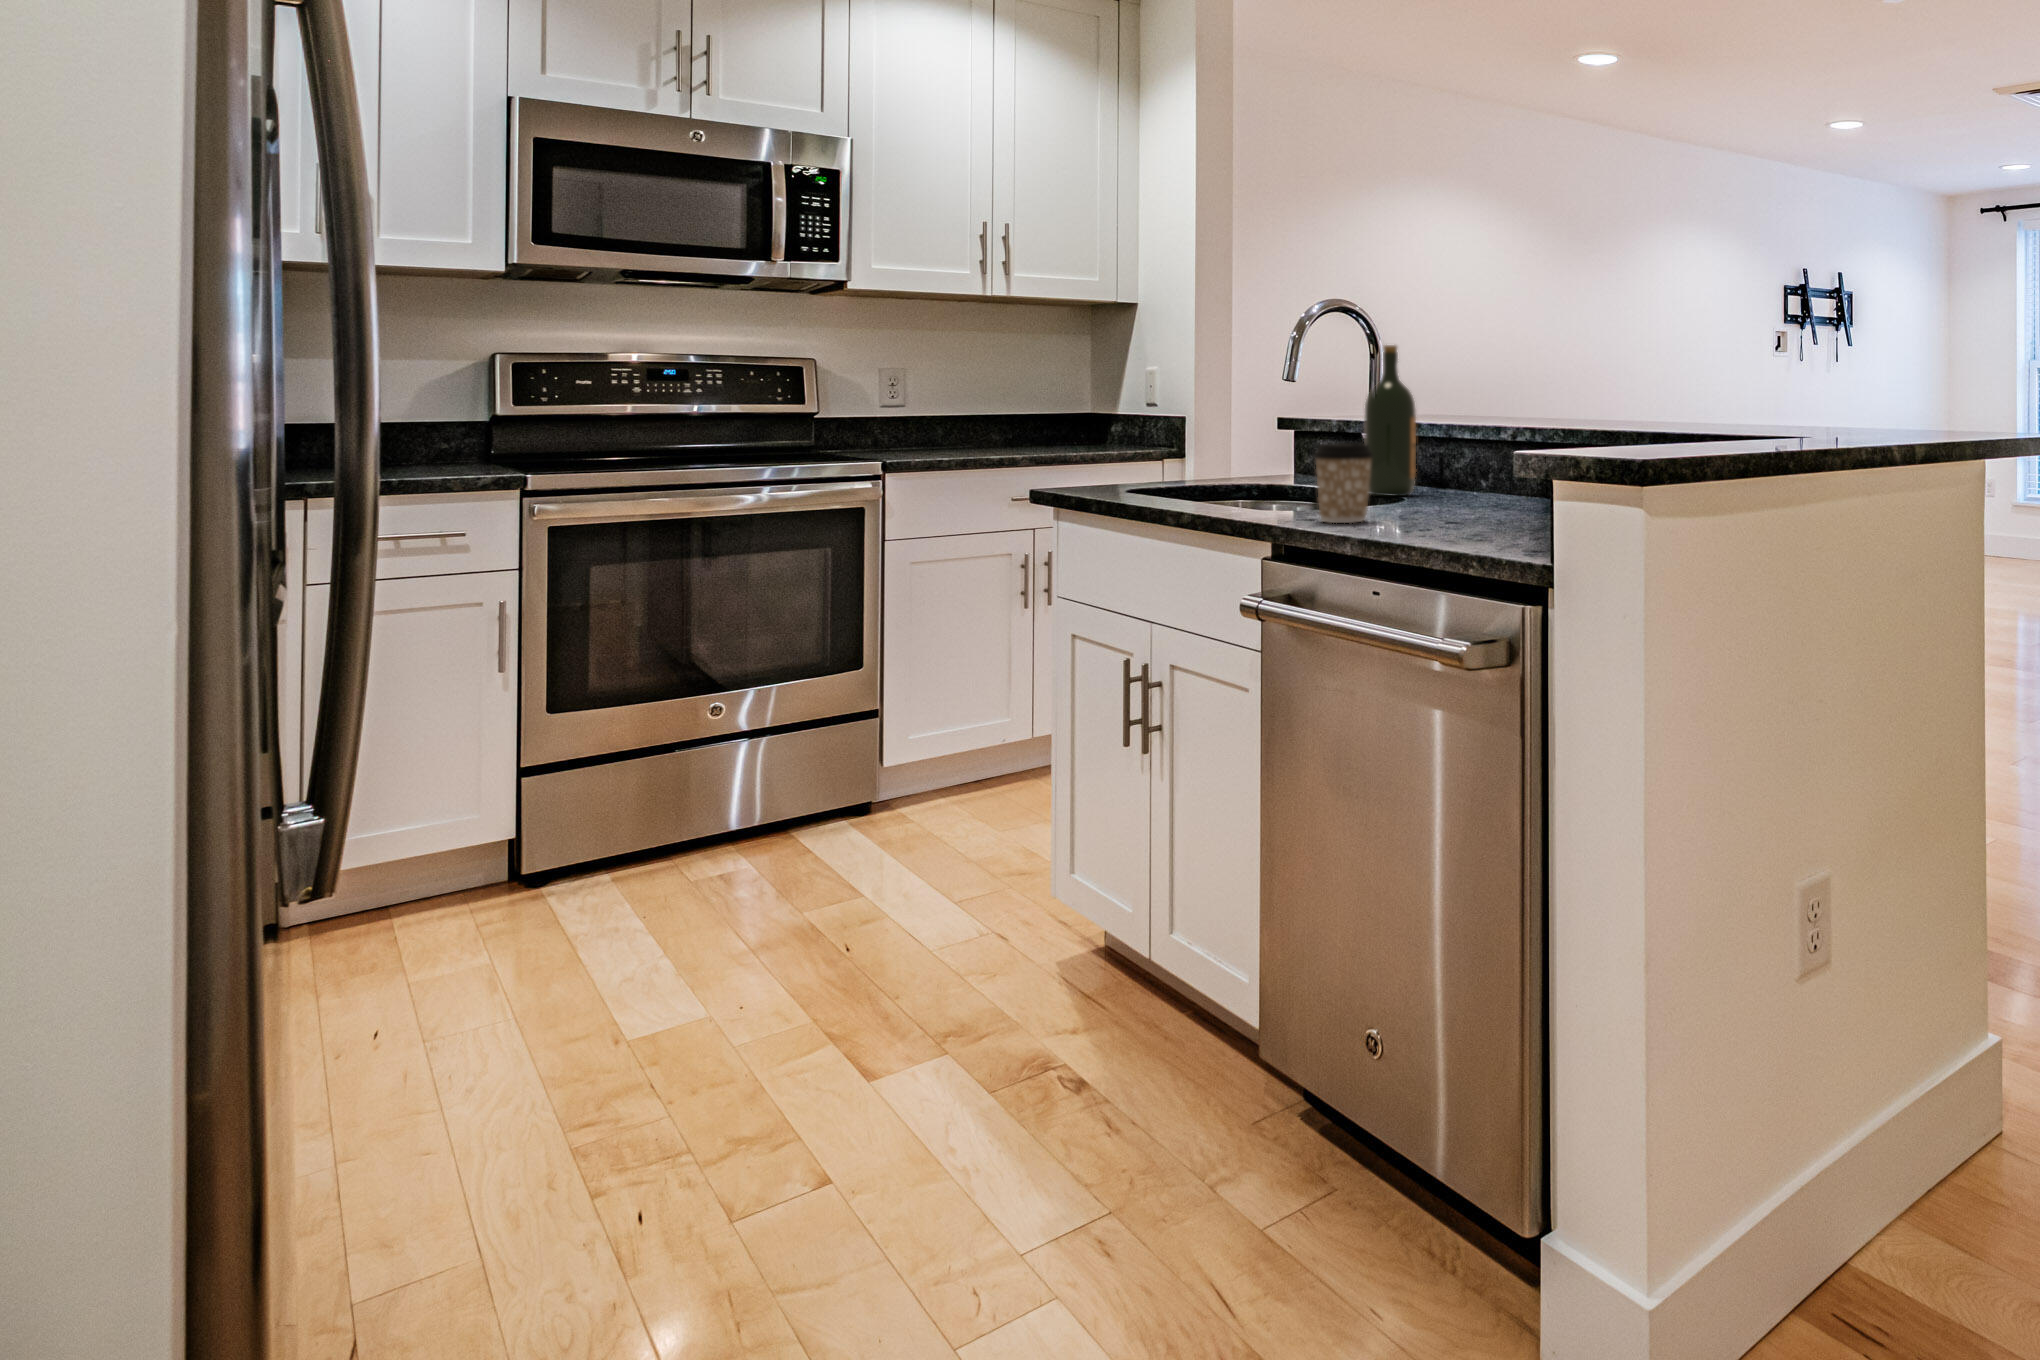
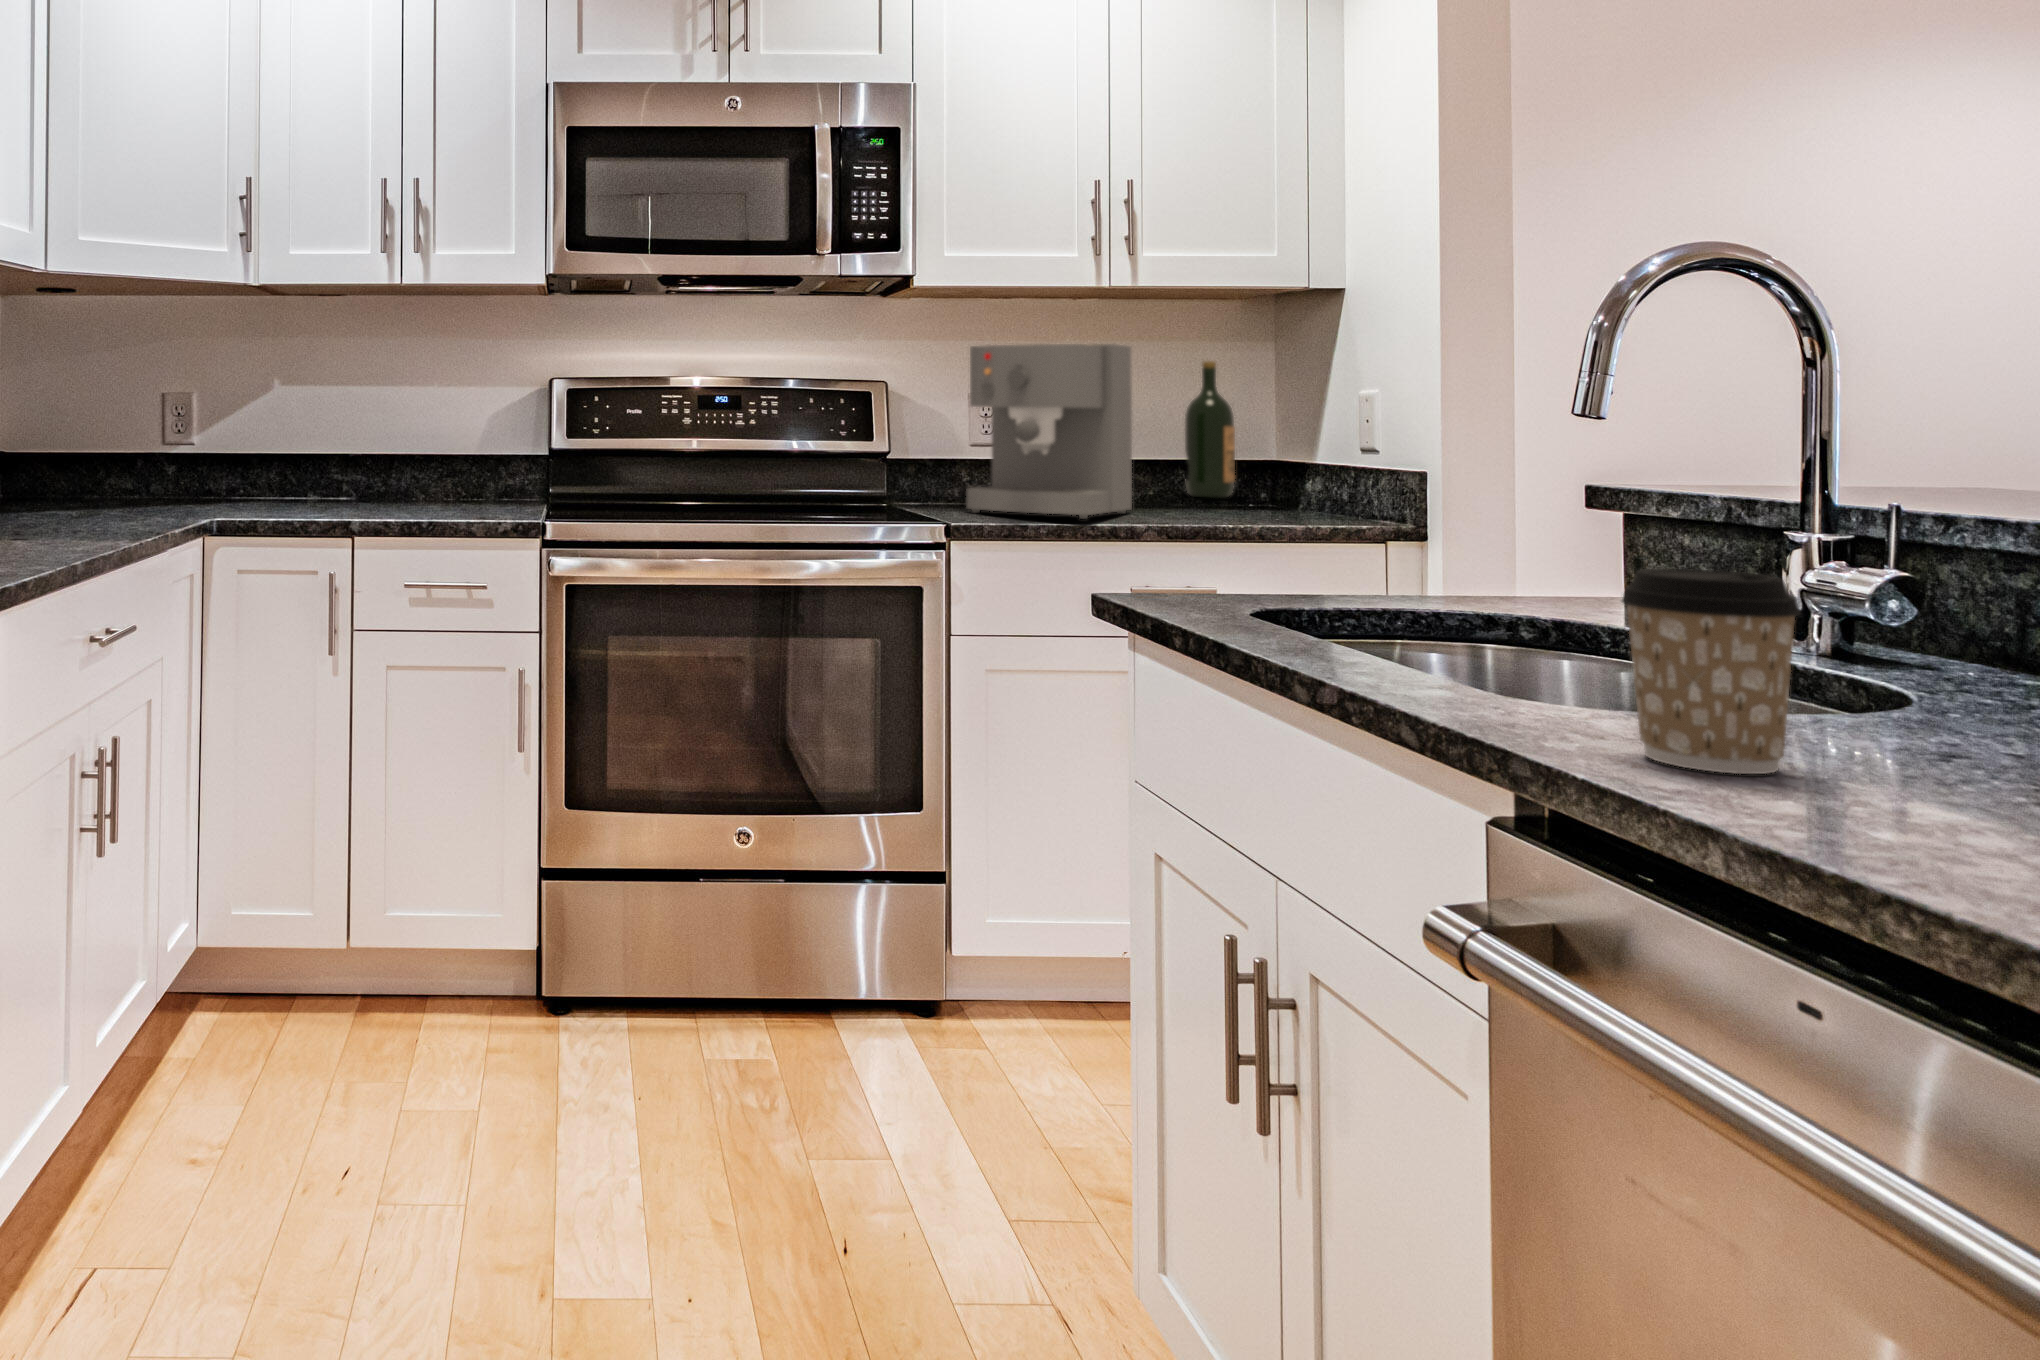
coffee maker: none [886,333,1003,455] -> present [966,344,1132,519]
wine bottle: present [1364,345,1416,496] -> present [1185,361,1235,498]

